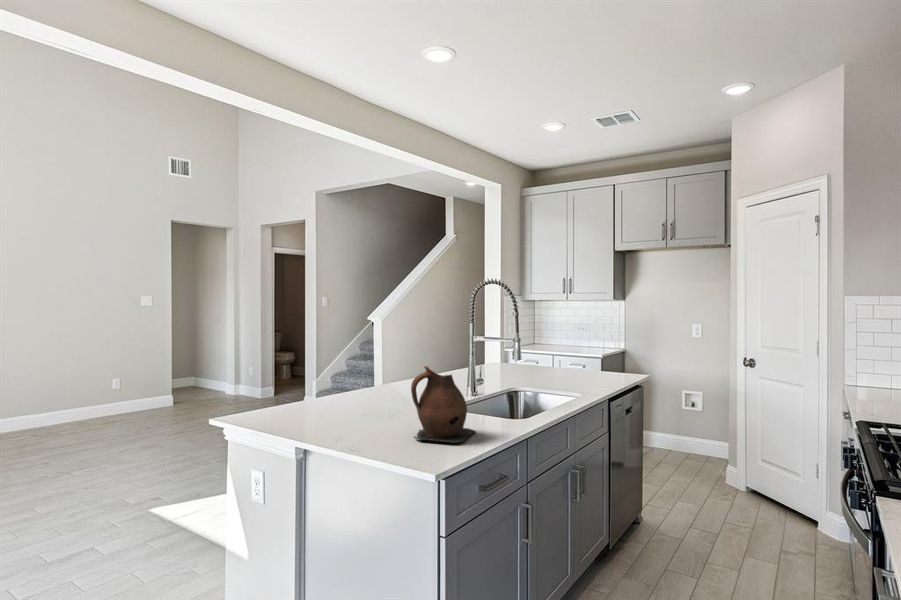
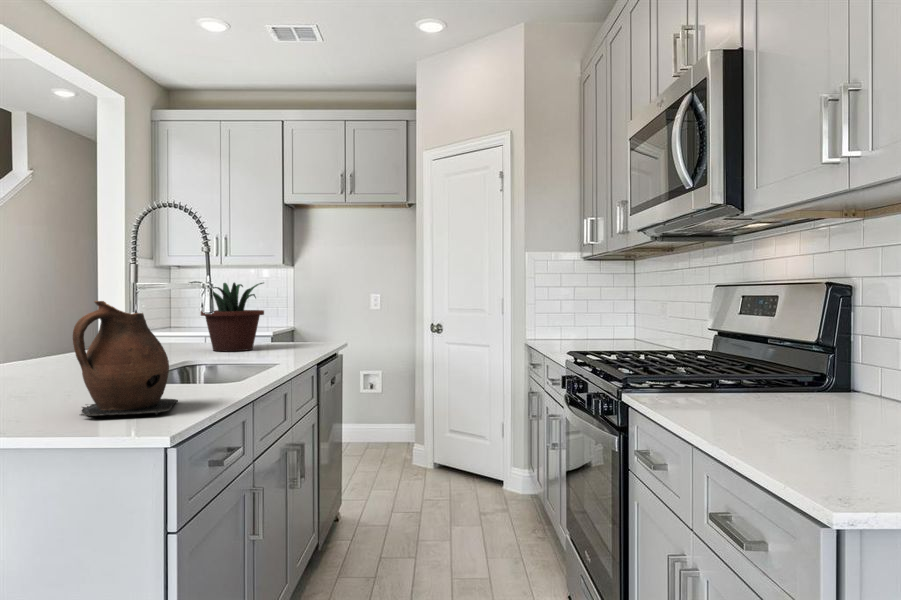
potted plant: none [519,326,576,380] -> present [190,281,264,351]

